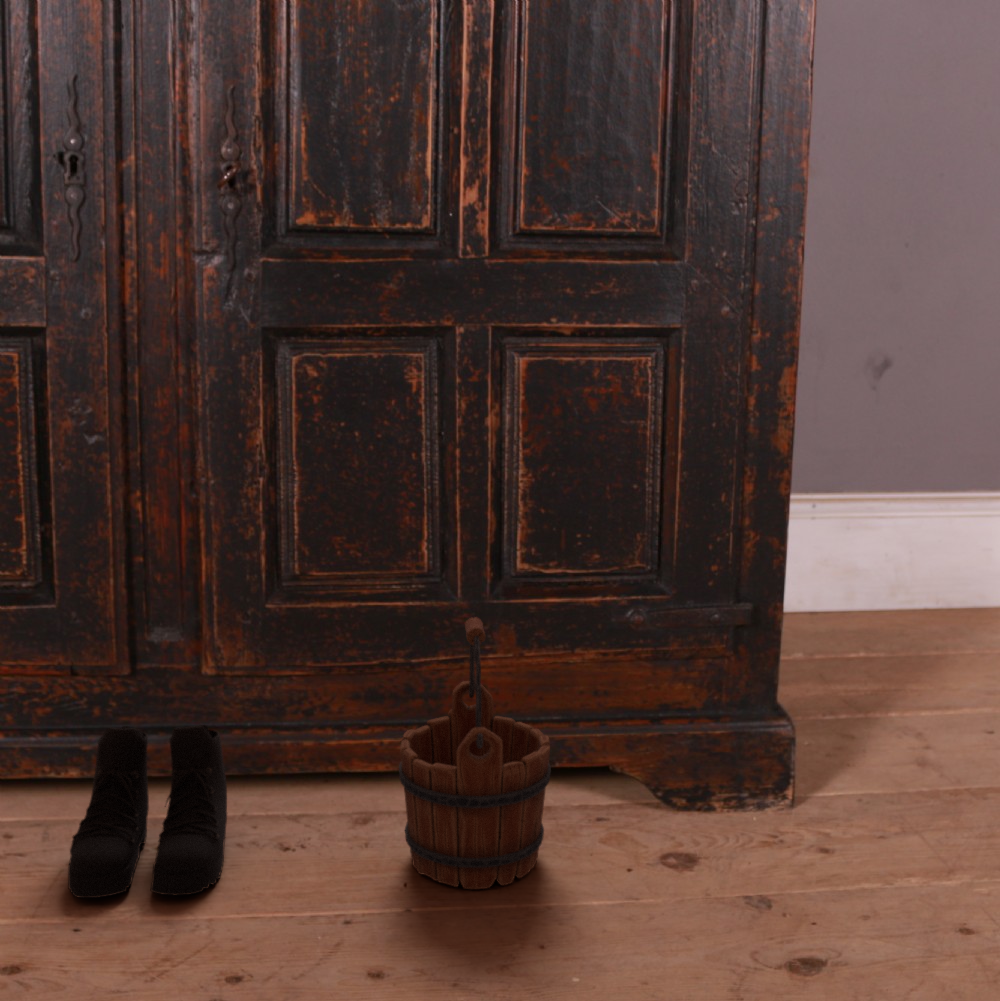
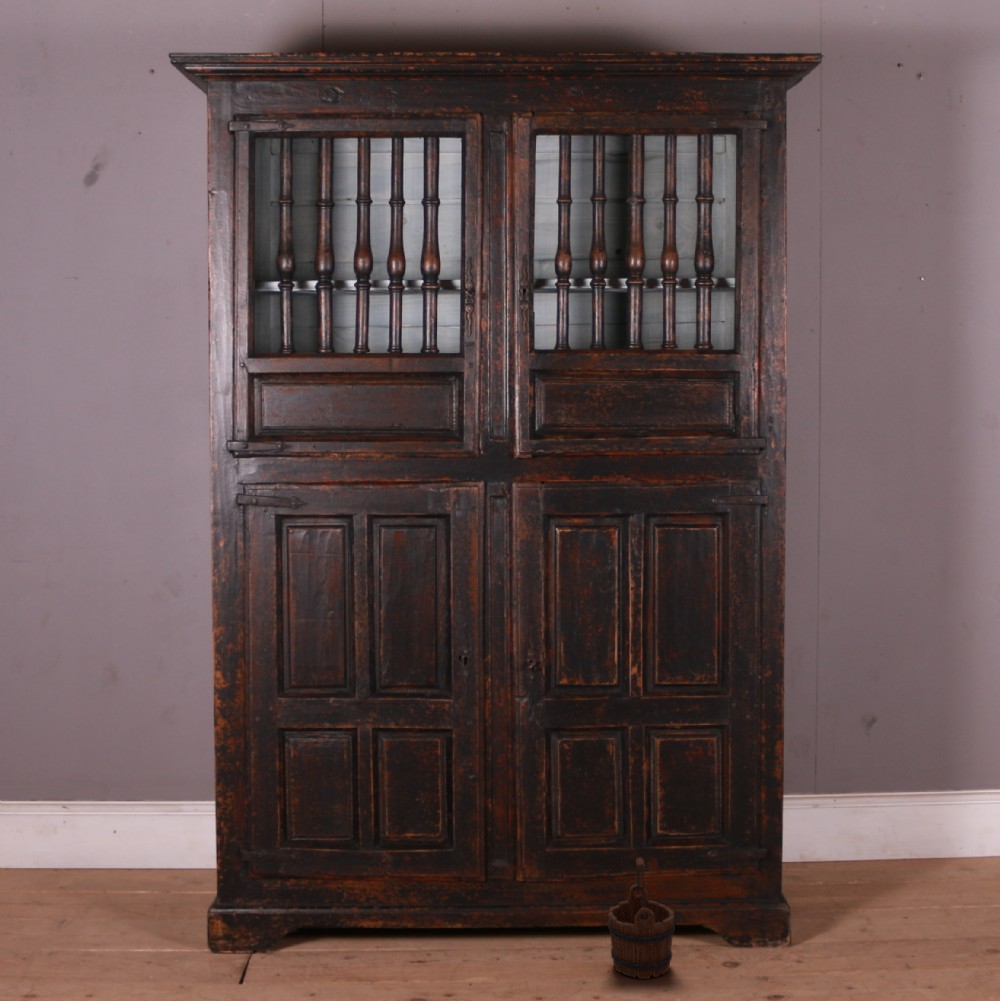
boots: present [68,725,227,898] -> none [470,903,533,979]

